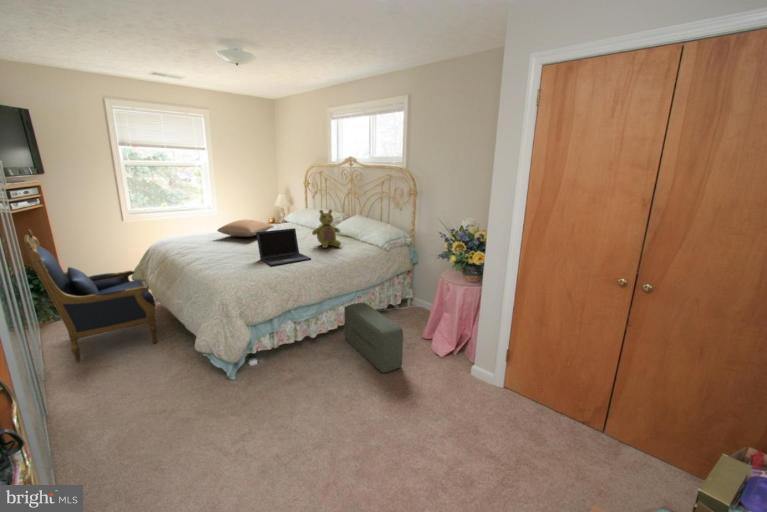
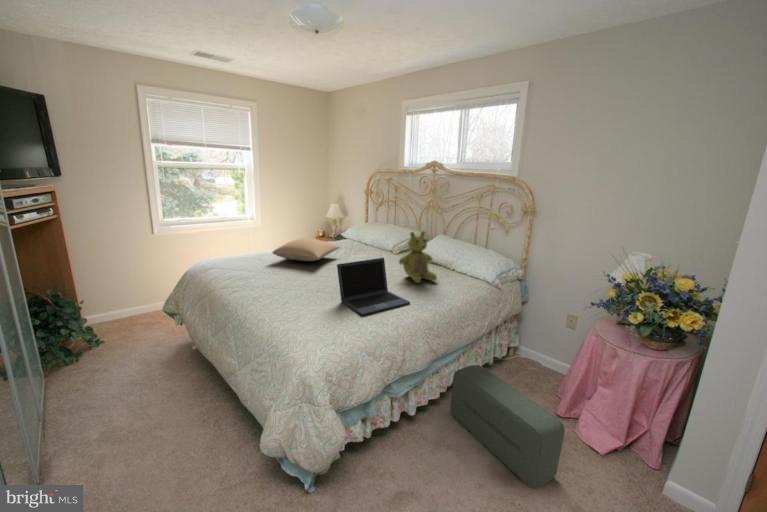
armchair: present [24,230,157,362] -> none [21,254,199,447]

